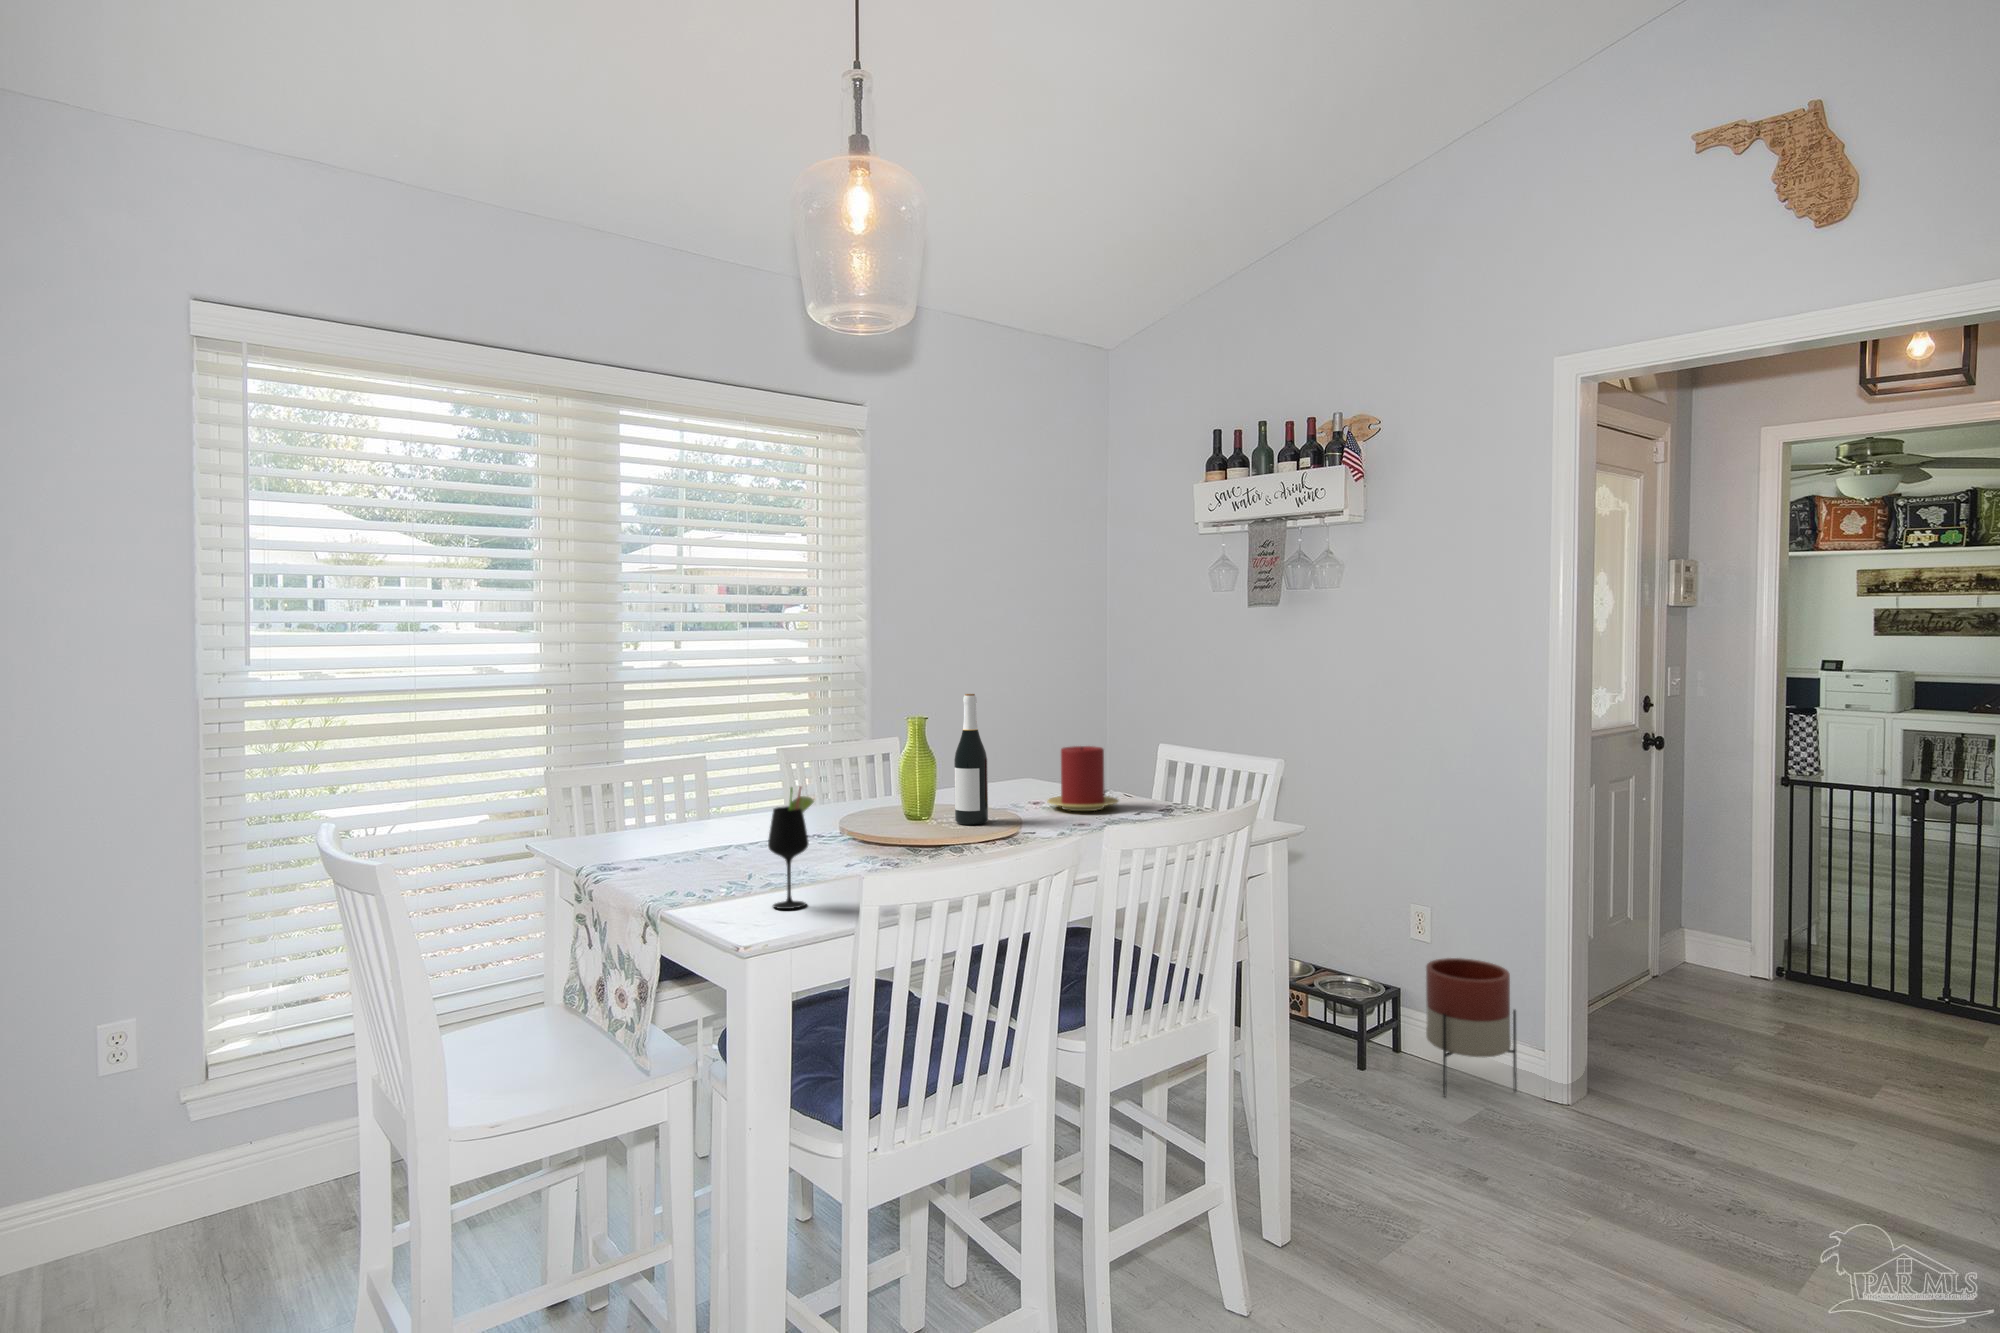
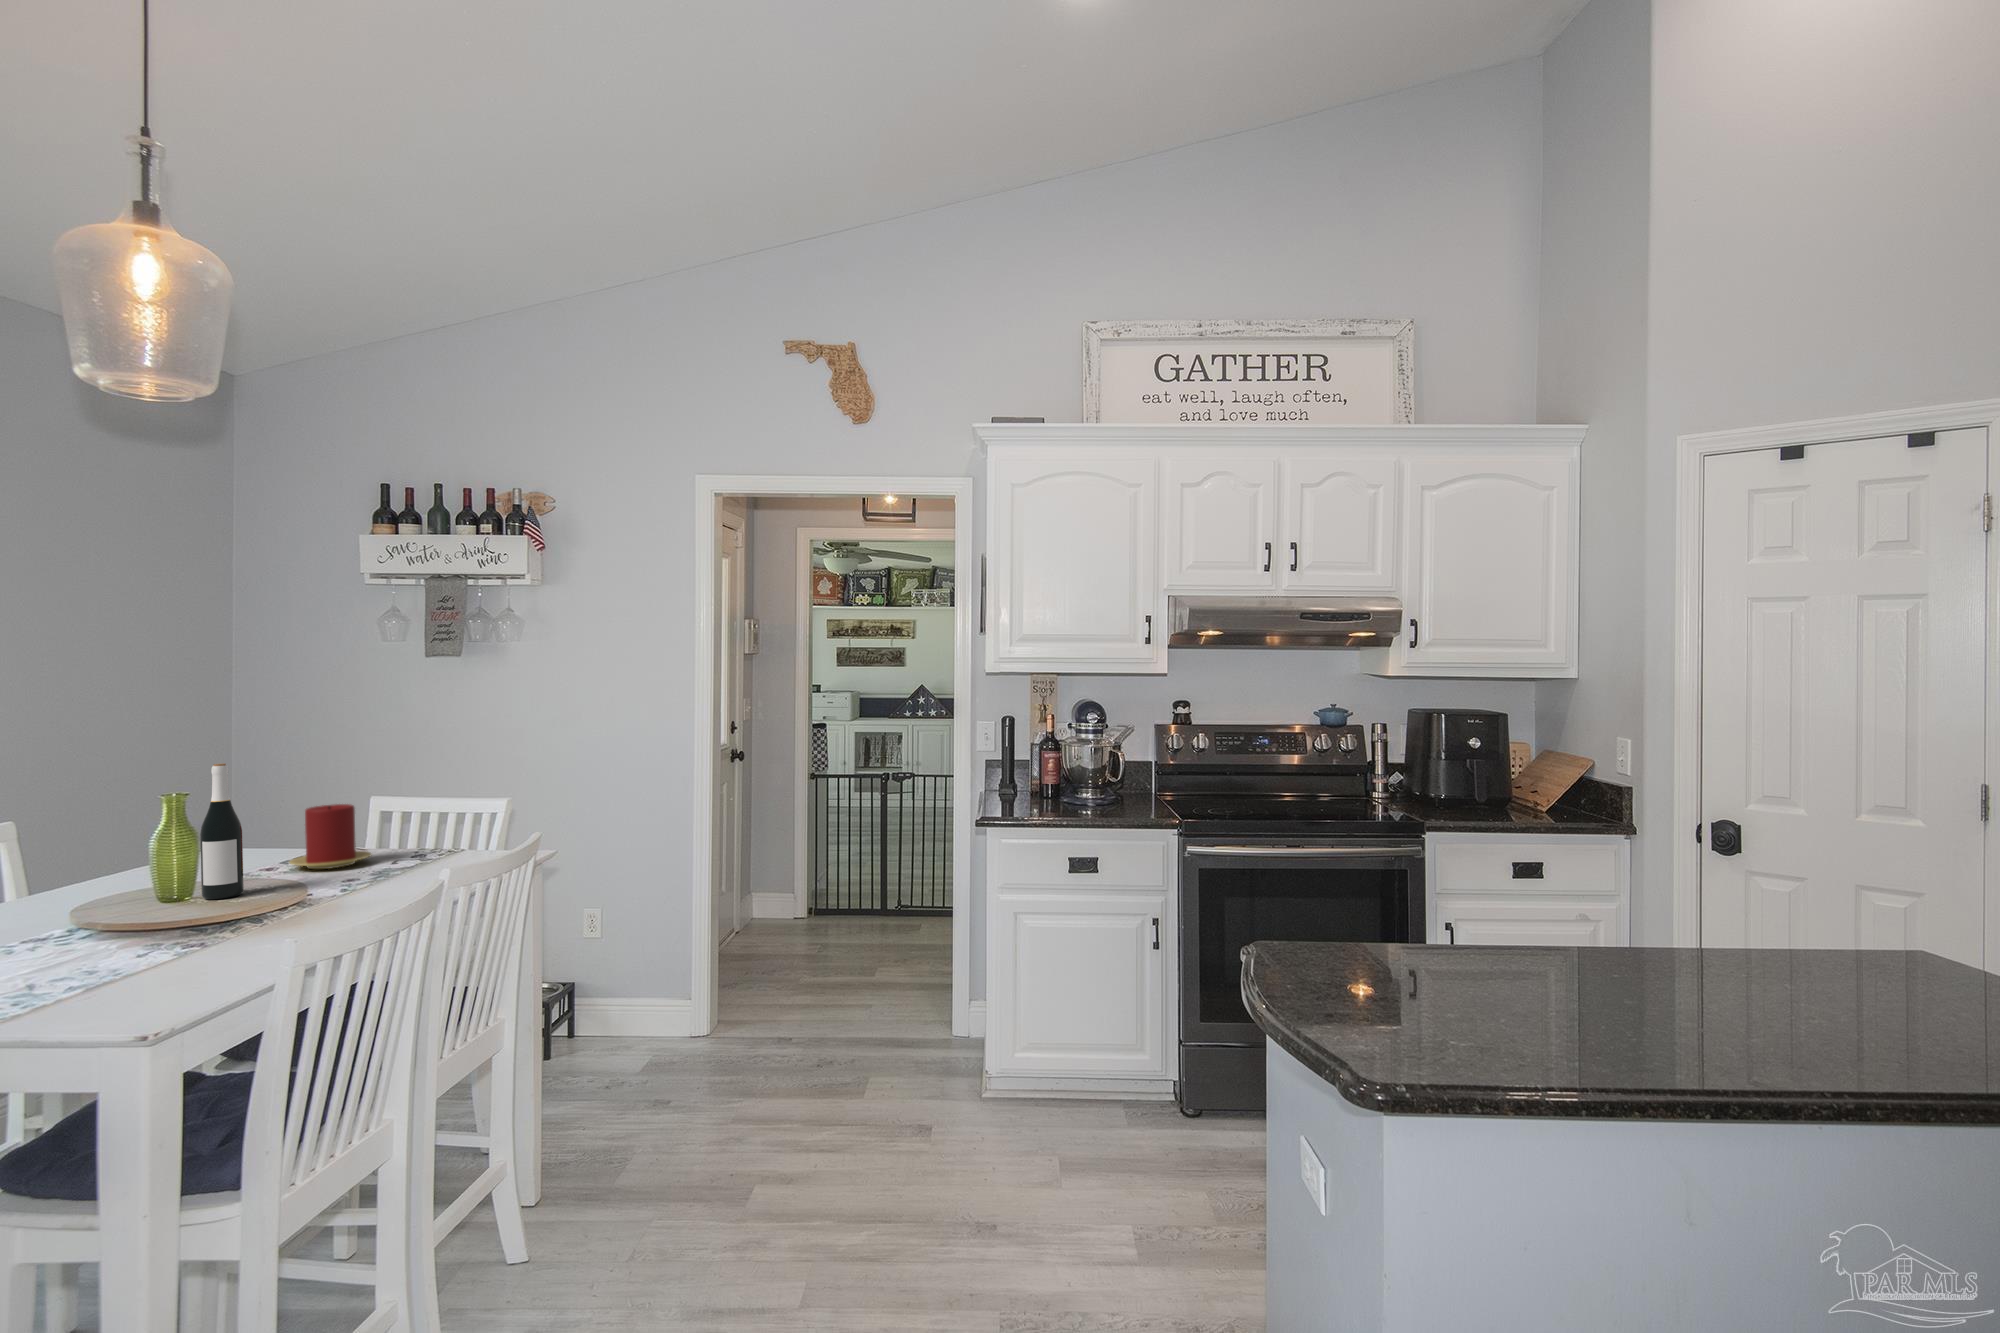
wine glass: present [768,787,814,909] -> none [112,876,174,1006]
planter: present [1426,958,1517,1096] -> none [609,941,679,1055]

